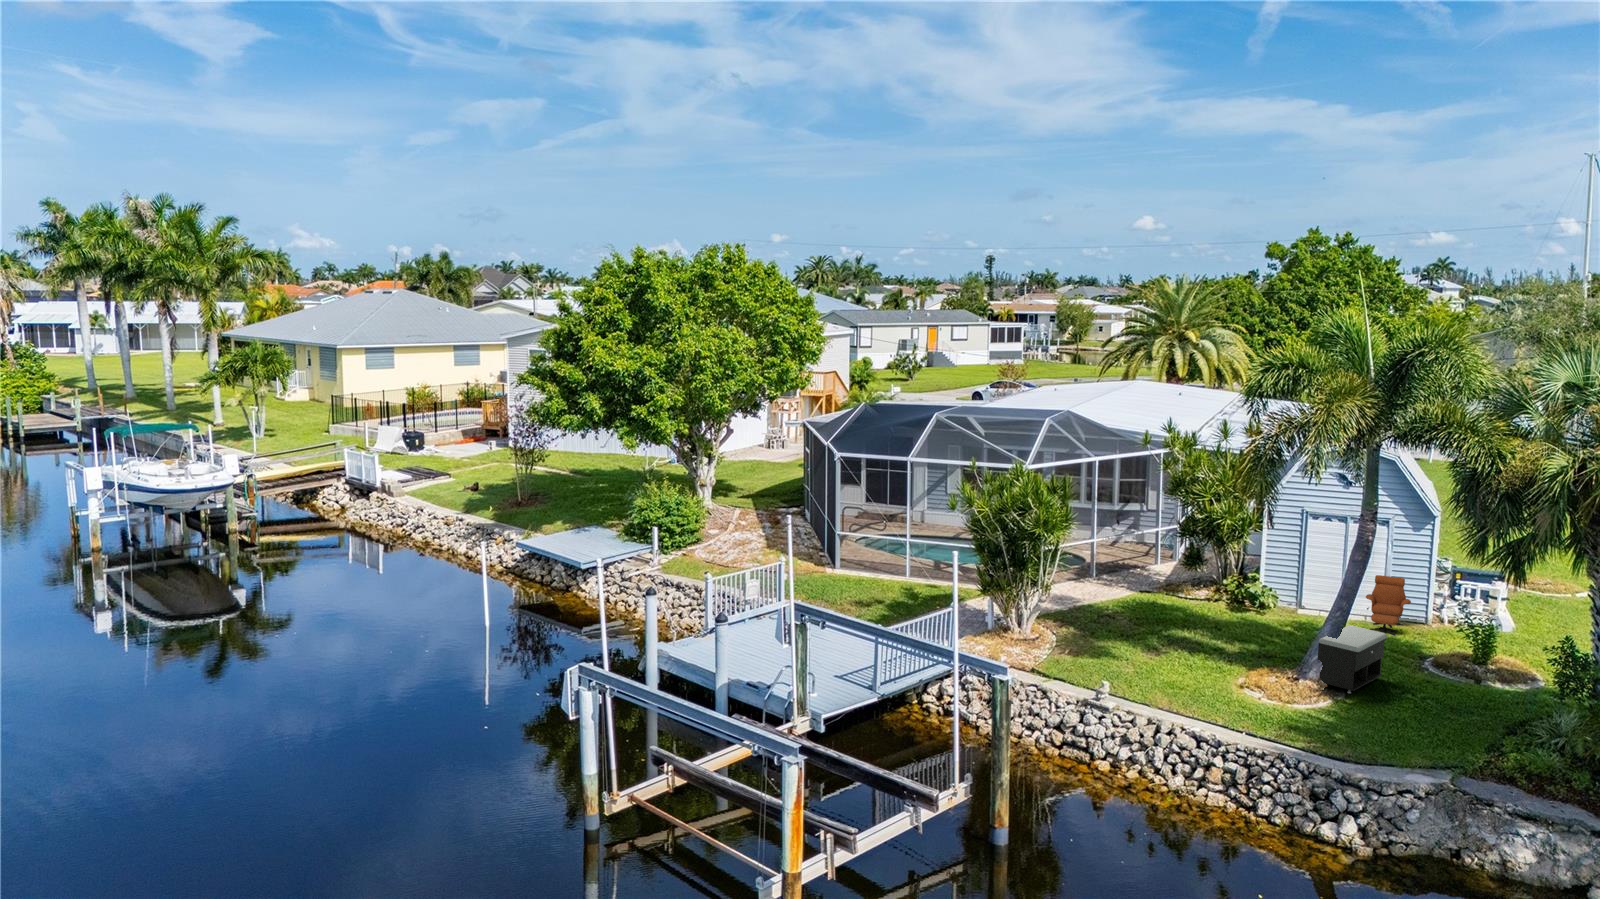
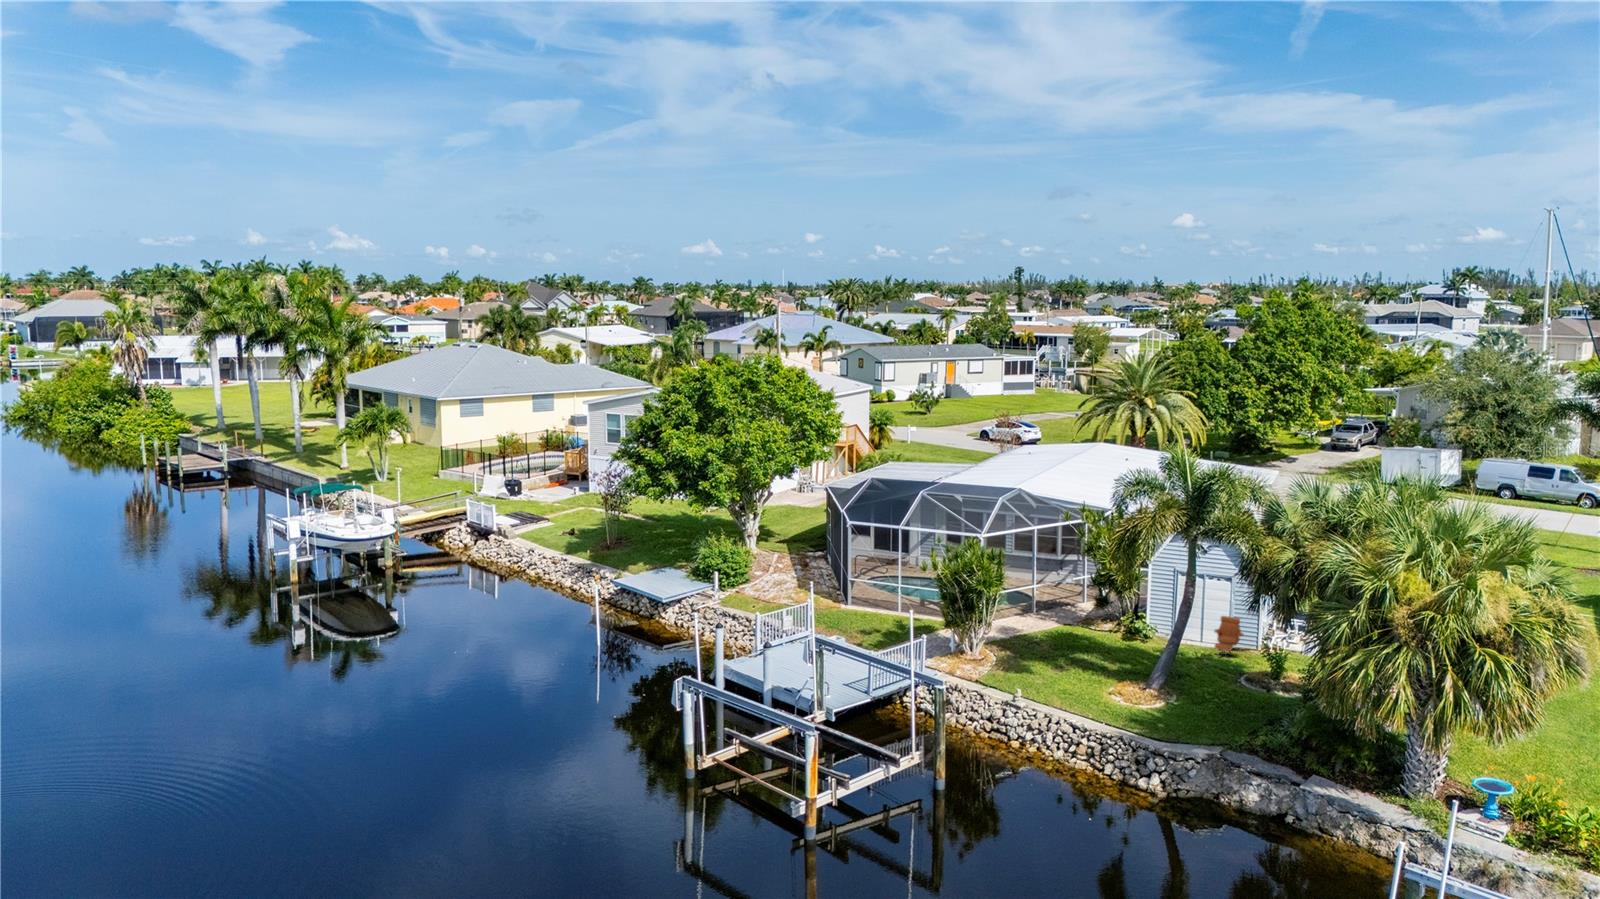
storage bench: present [1318,625,1387,693] -> none [1161,653,1208,698]

